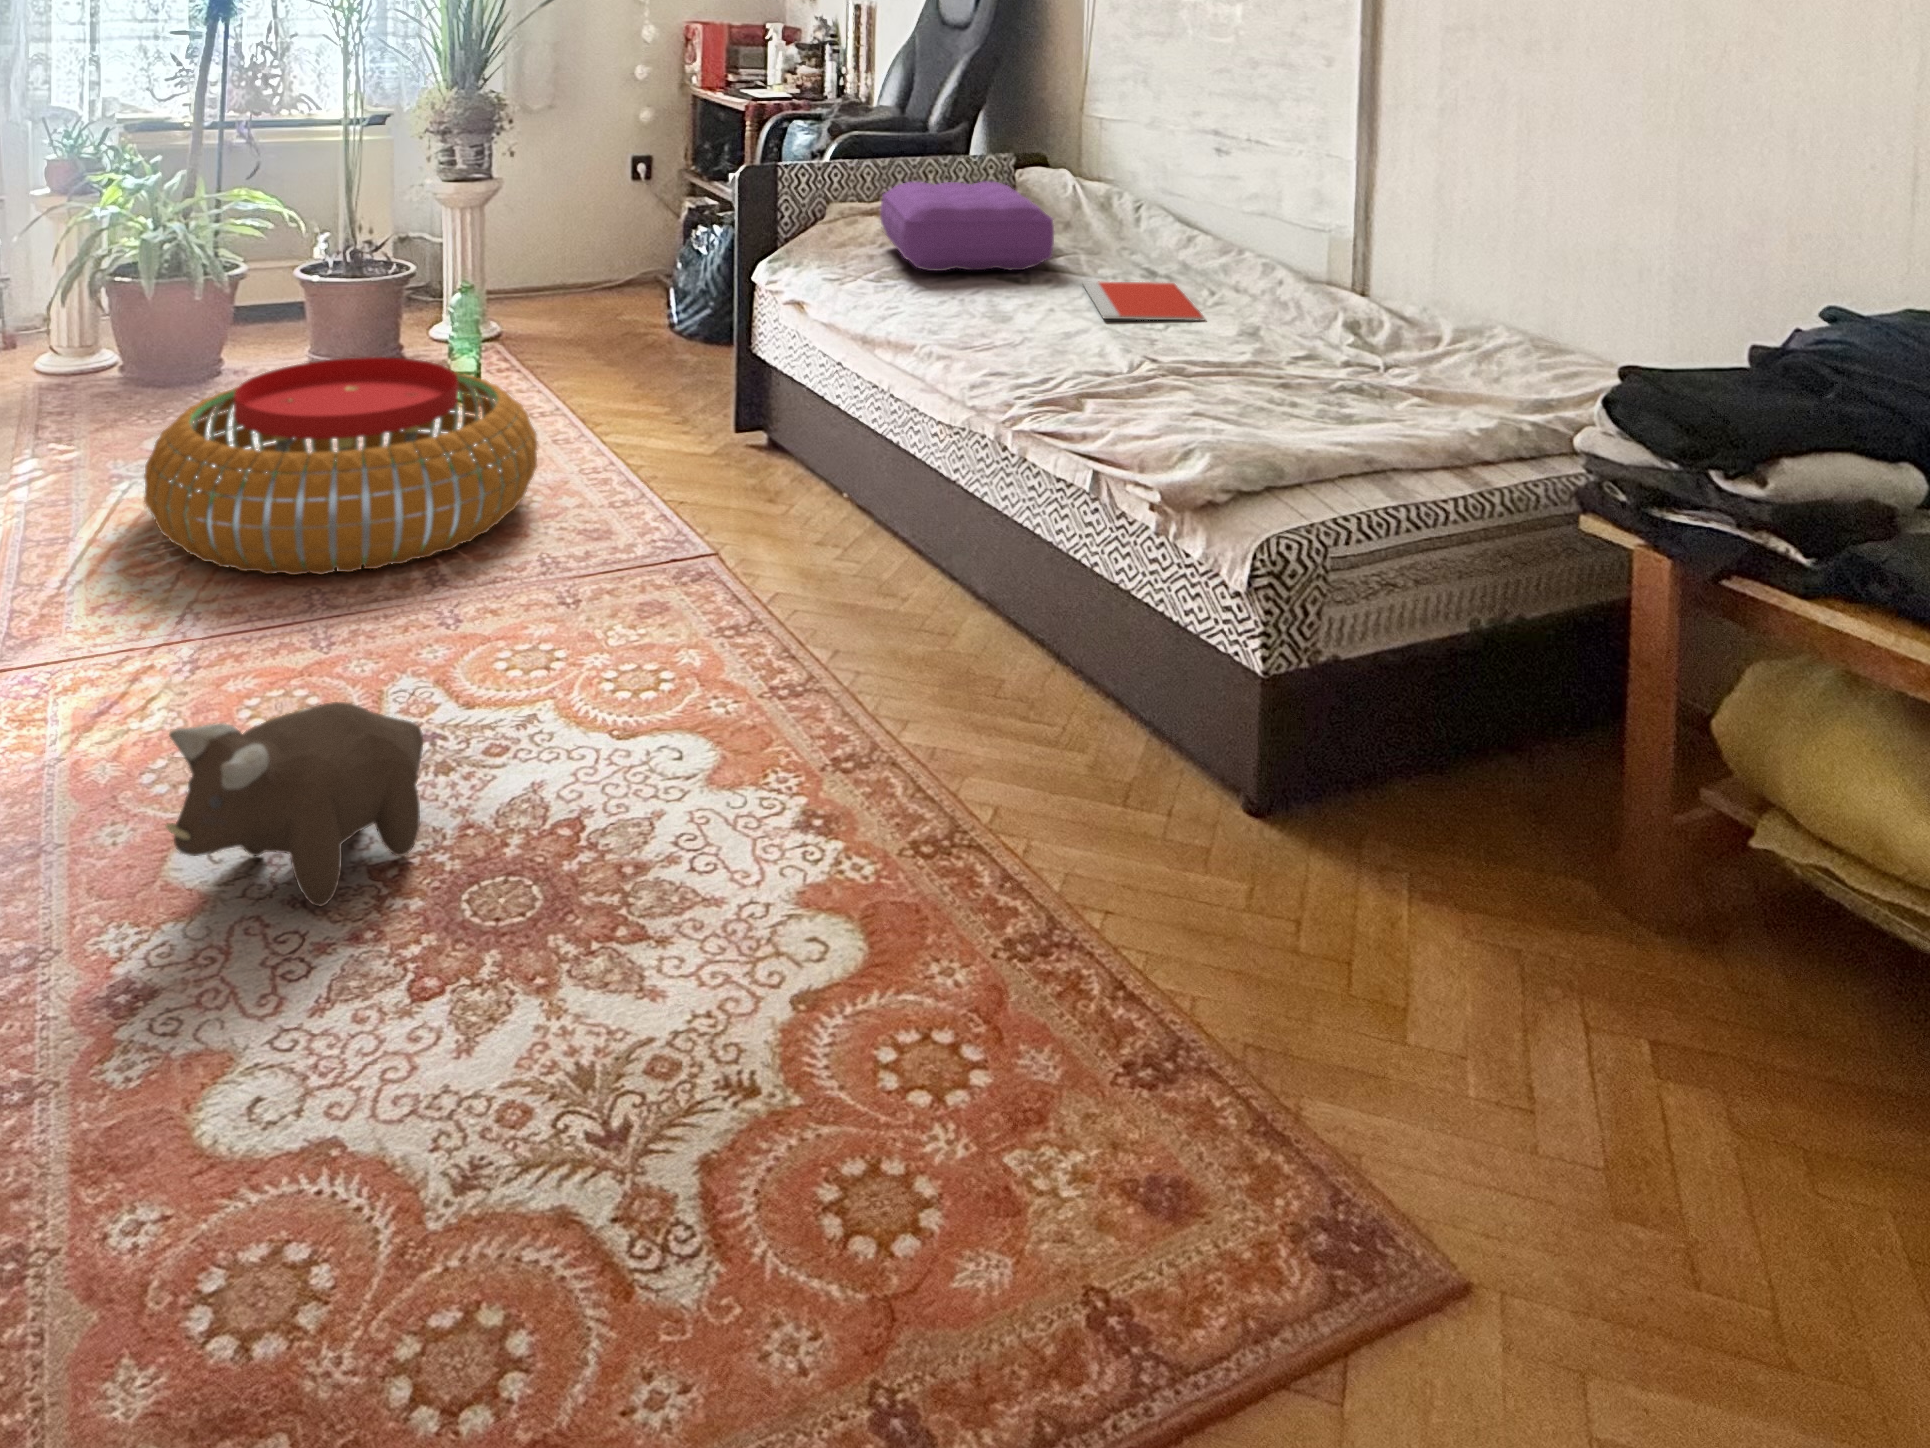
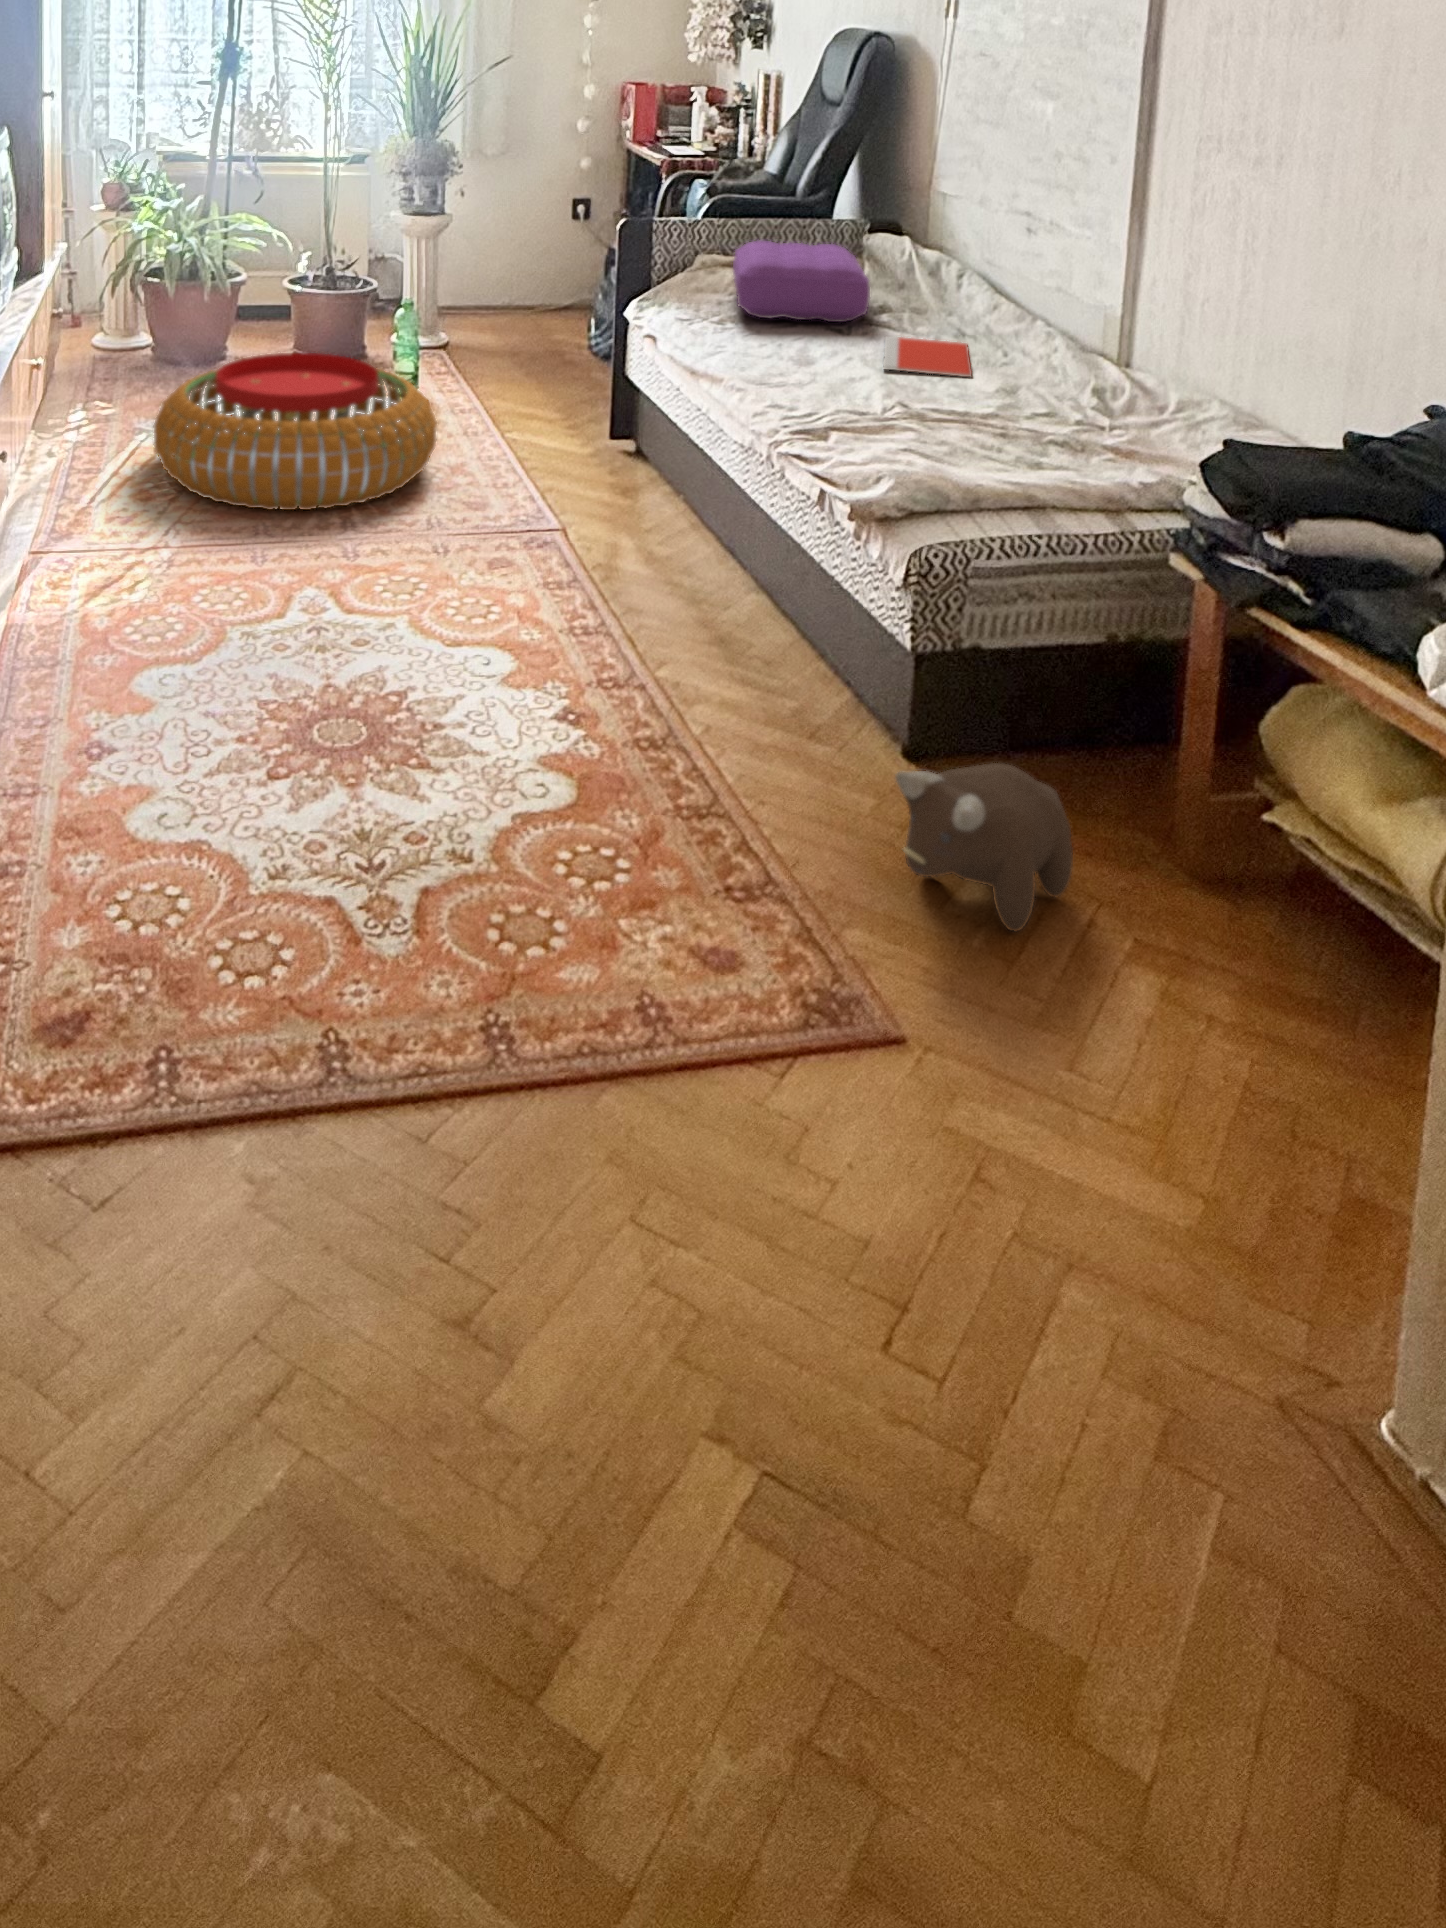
plush toy: present [165,702,423,906] -> present [895,763,1073,931]

